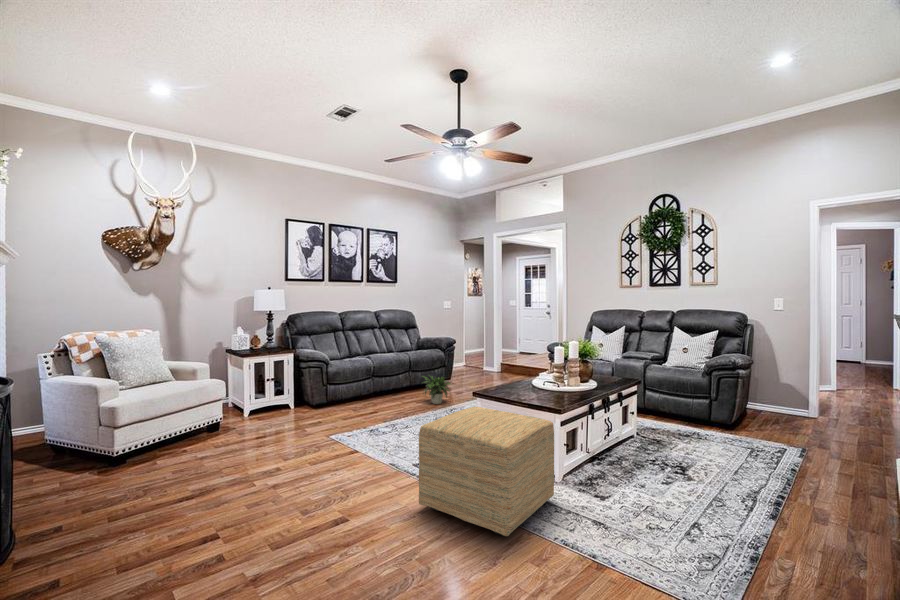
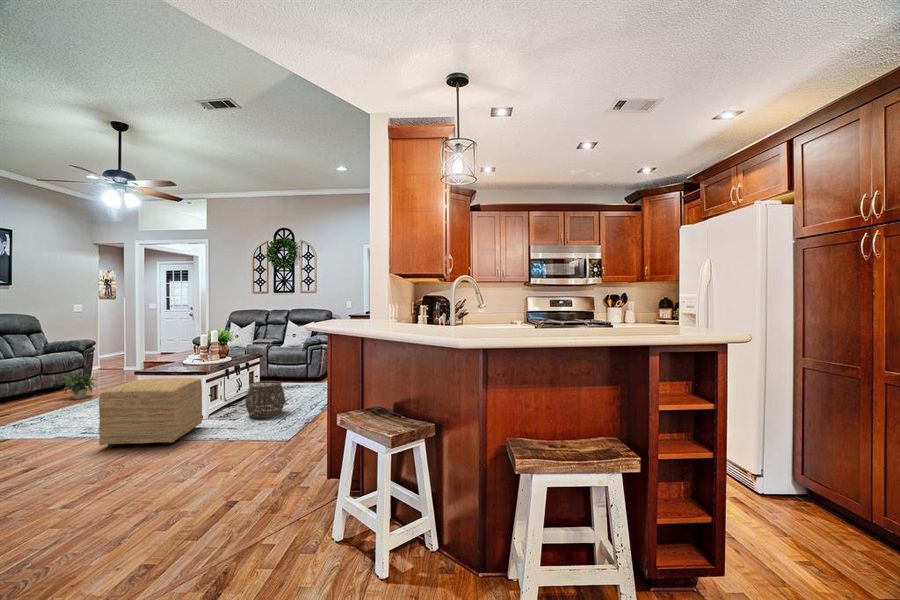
woven basket: none [622,436,697,513] -> present [246,381,285,418]

